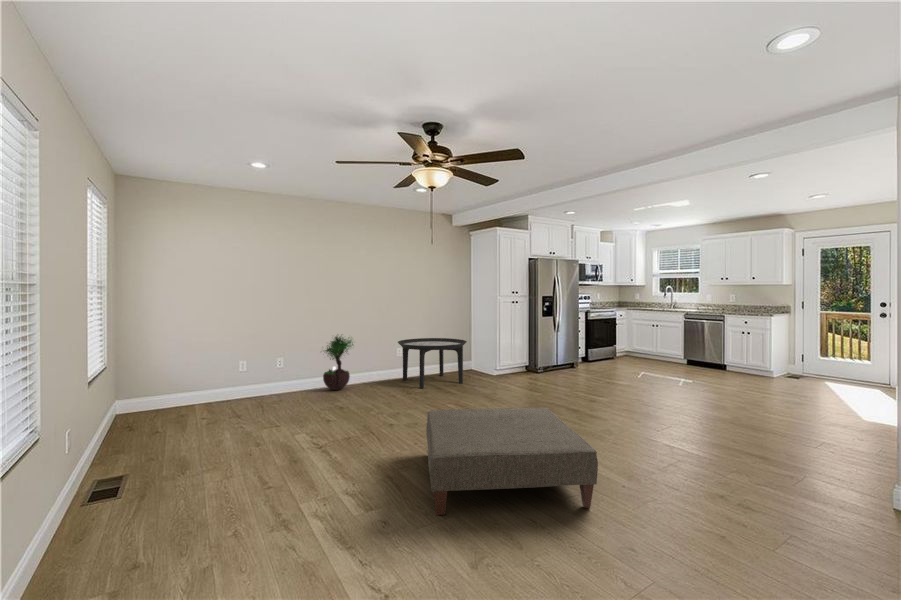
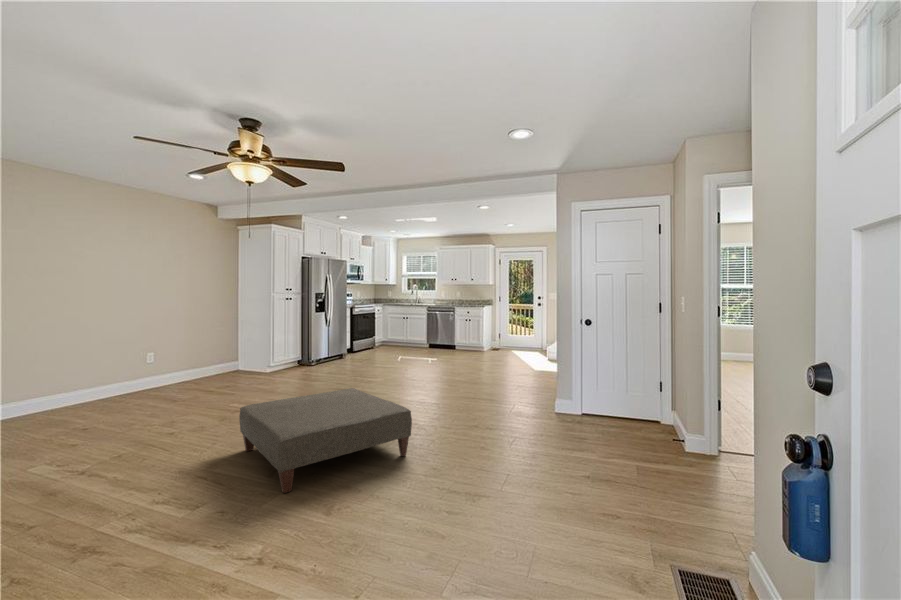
potted tree: present [323,336,353,390] -> none [34,336,93,412]
round table: present [398,338,467,388] -> none [151,338,241,395]

